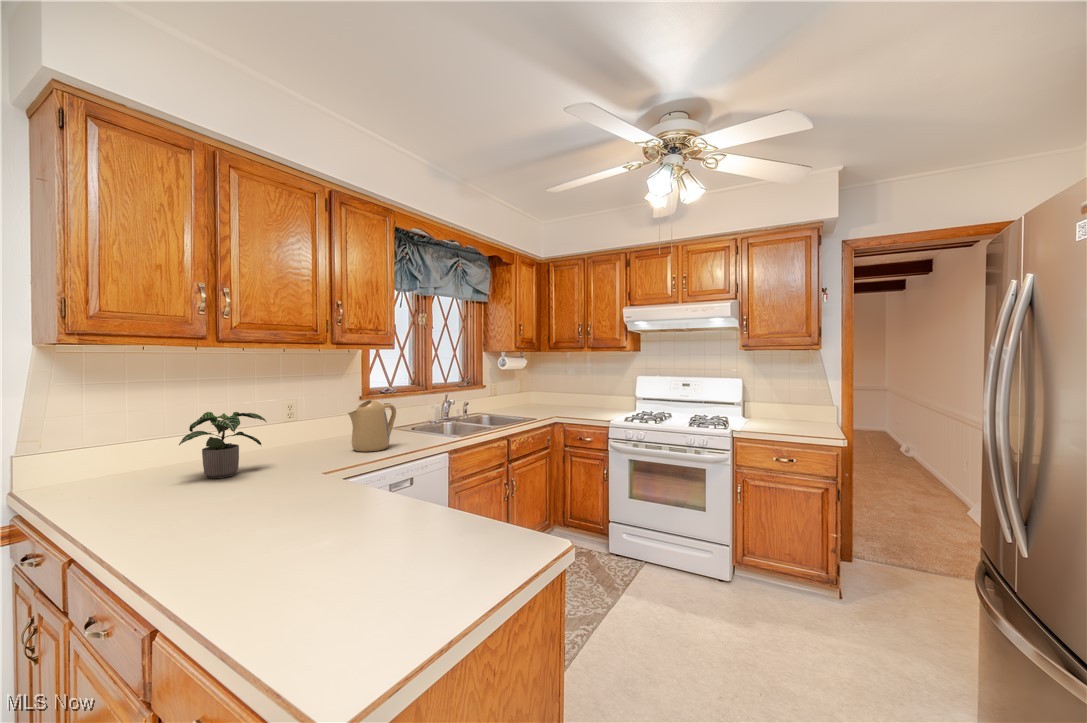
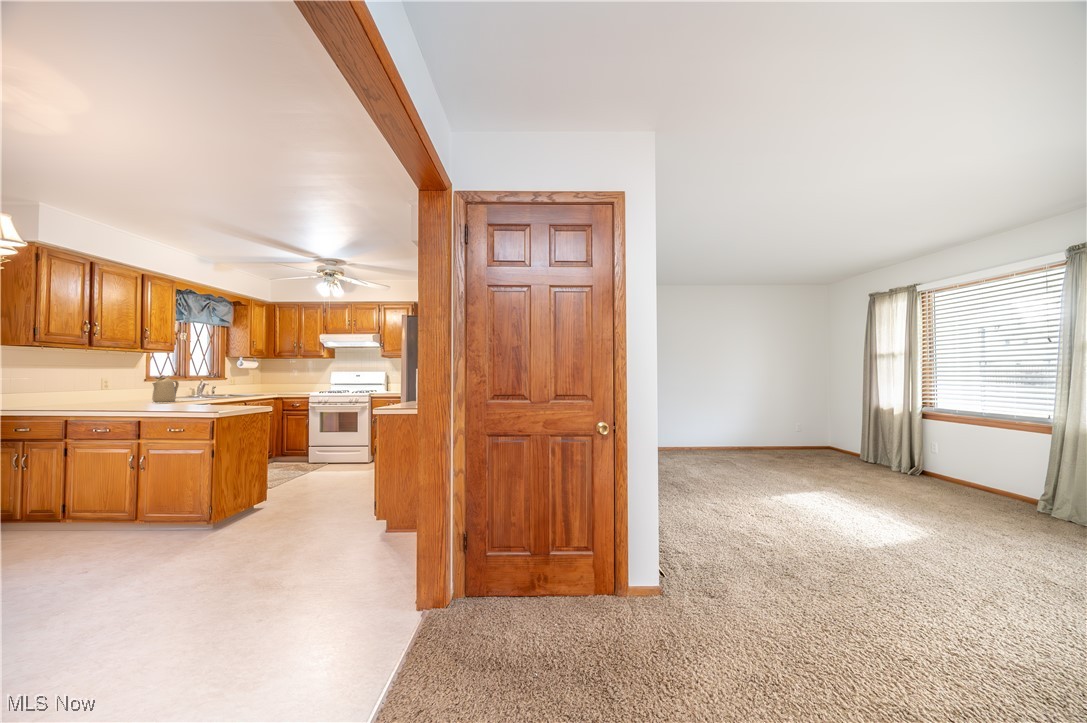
potted plant: present [179,412,266,478] -> none [72,378,112,407]

